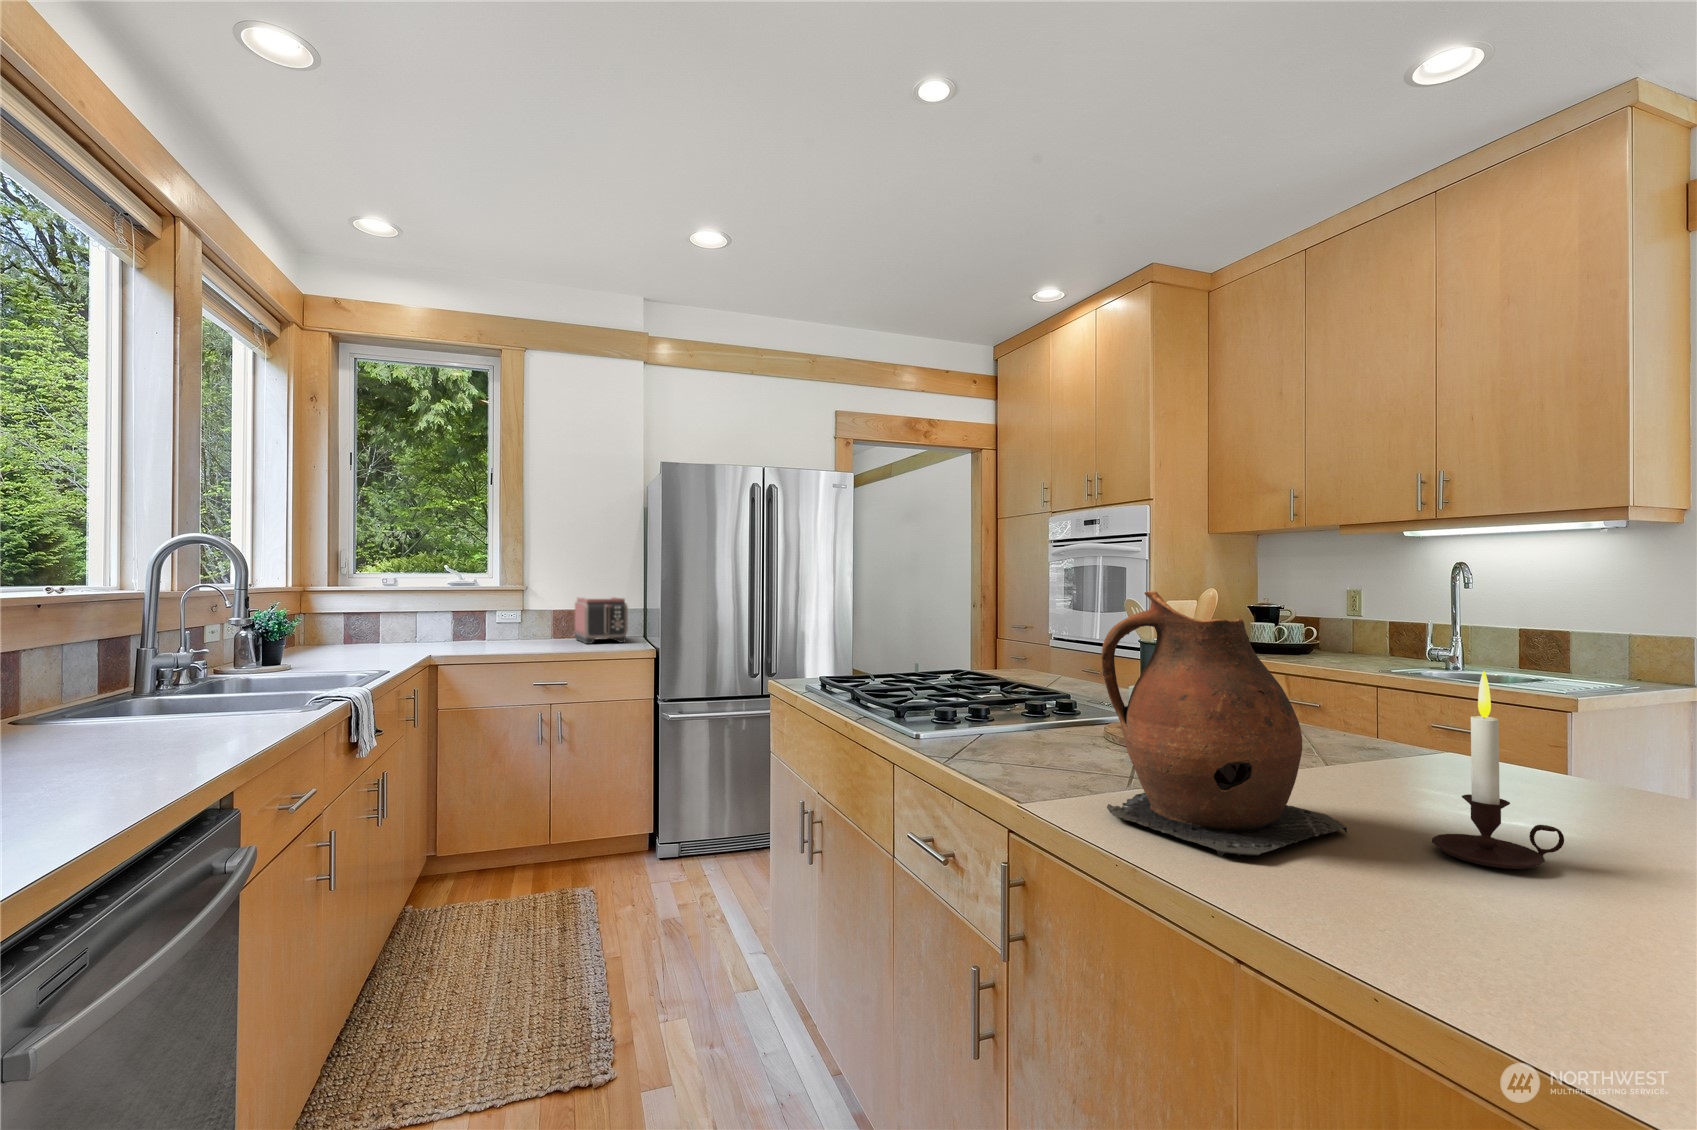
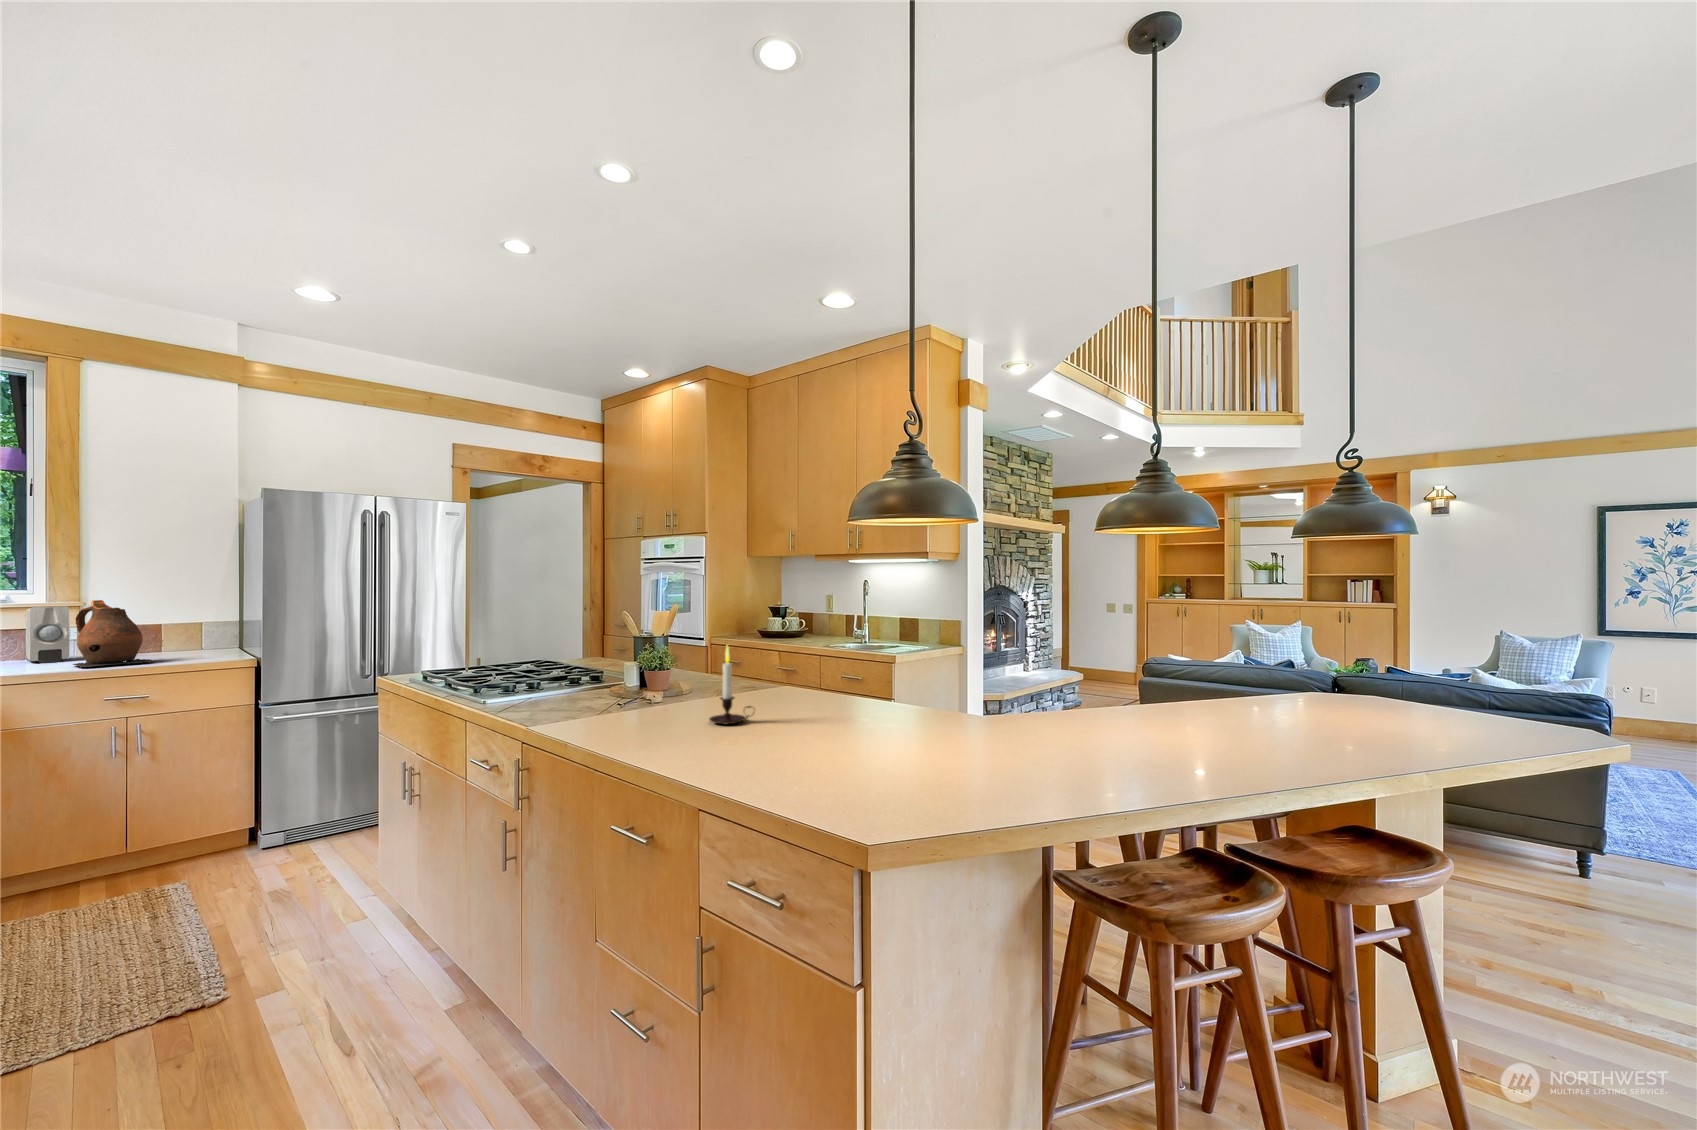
soap dispenser: none [484,589,513,644] -> present [26,606,70,663]
ceramic pitcher: present [1102,591,1347,857] -> present [73,600,155,668]
toaster: present [575,597,628,644] -> none [151,610,222,657]

